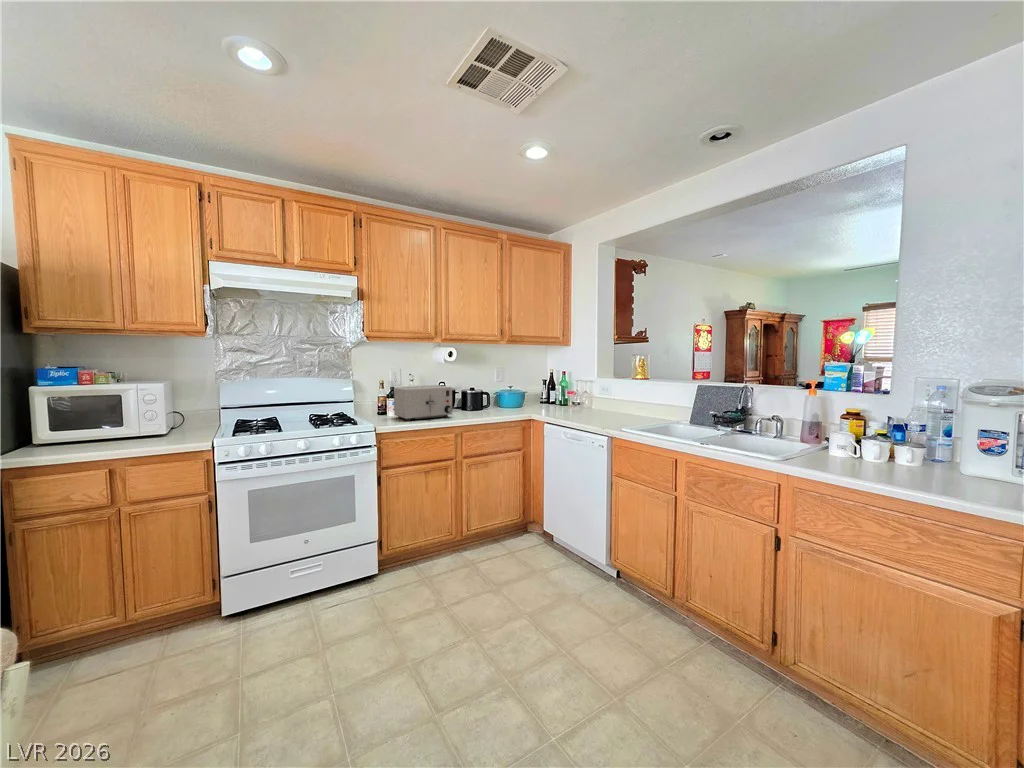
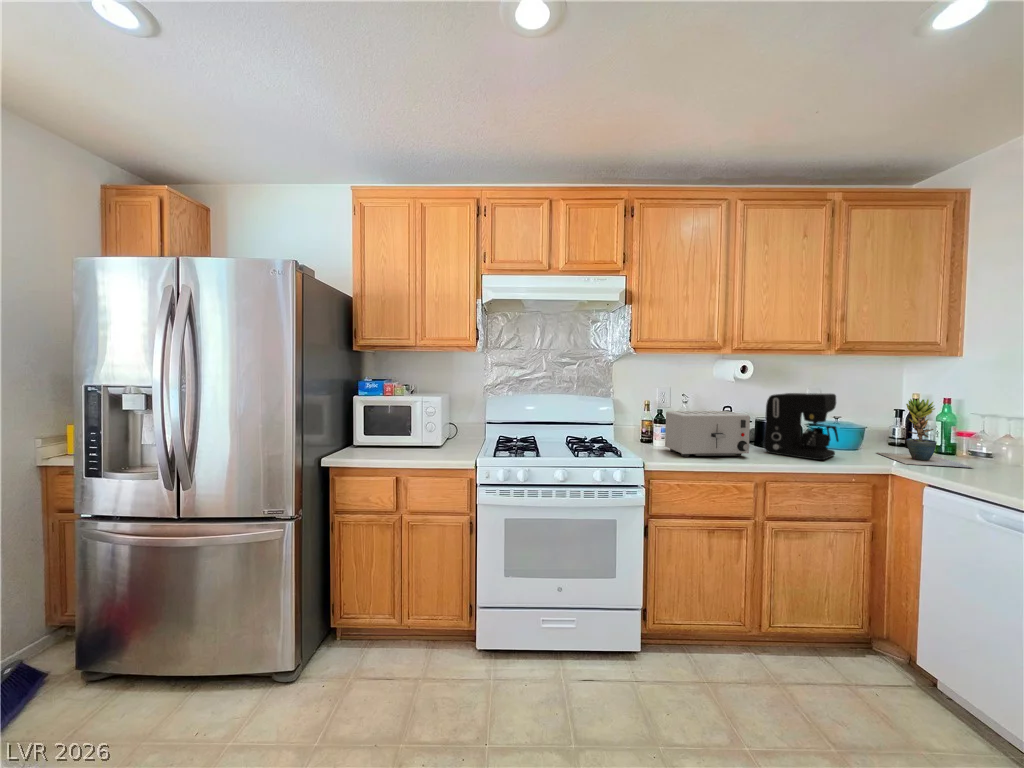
coffee maker: none [464,370,505,415] -> present [764,393,839,460]
potted plant: none [528,372,570,412] -> present [877,399,973,468]

